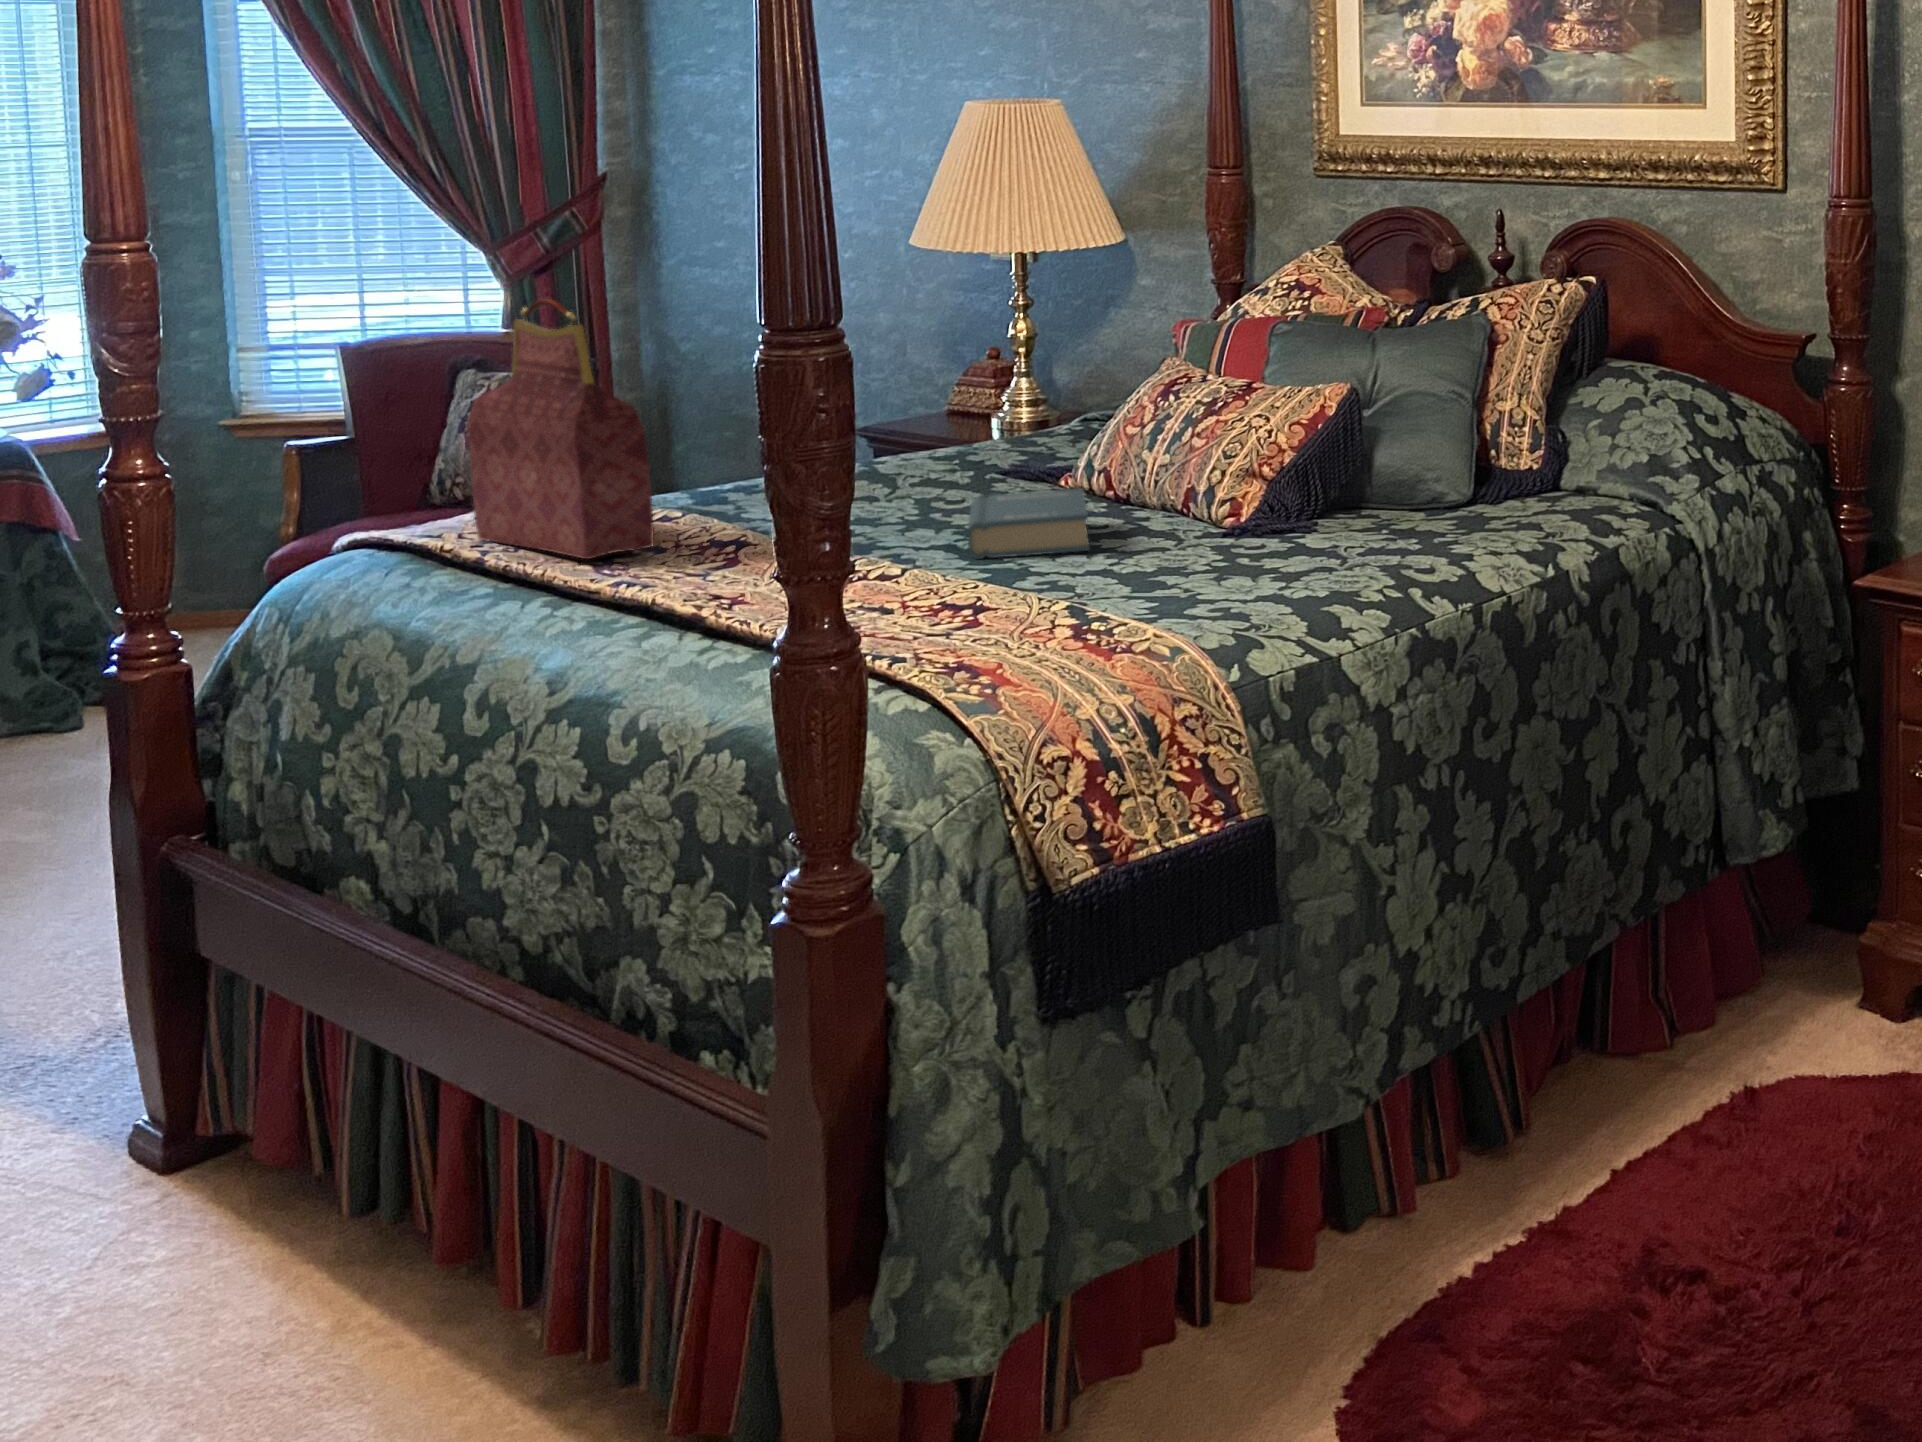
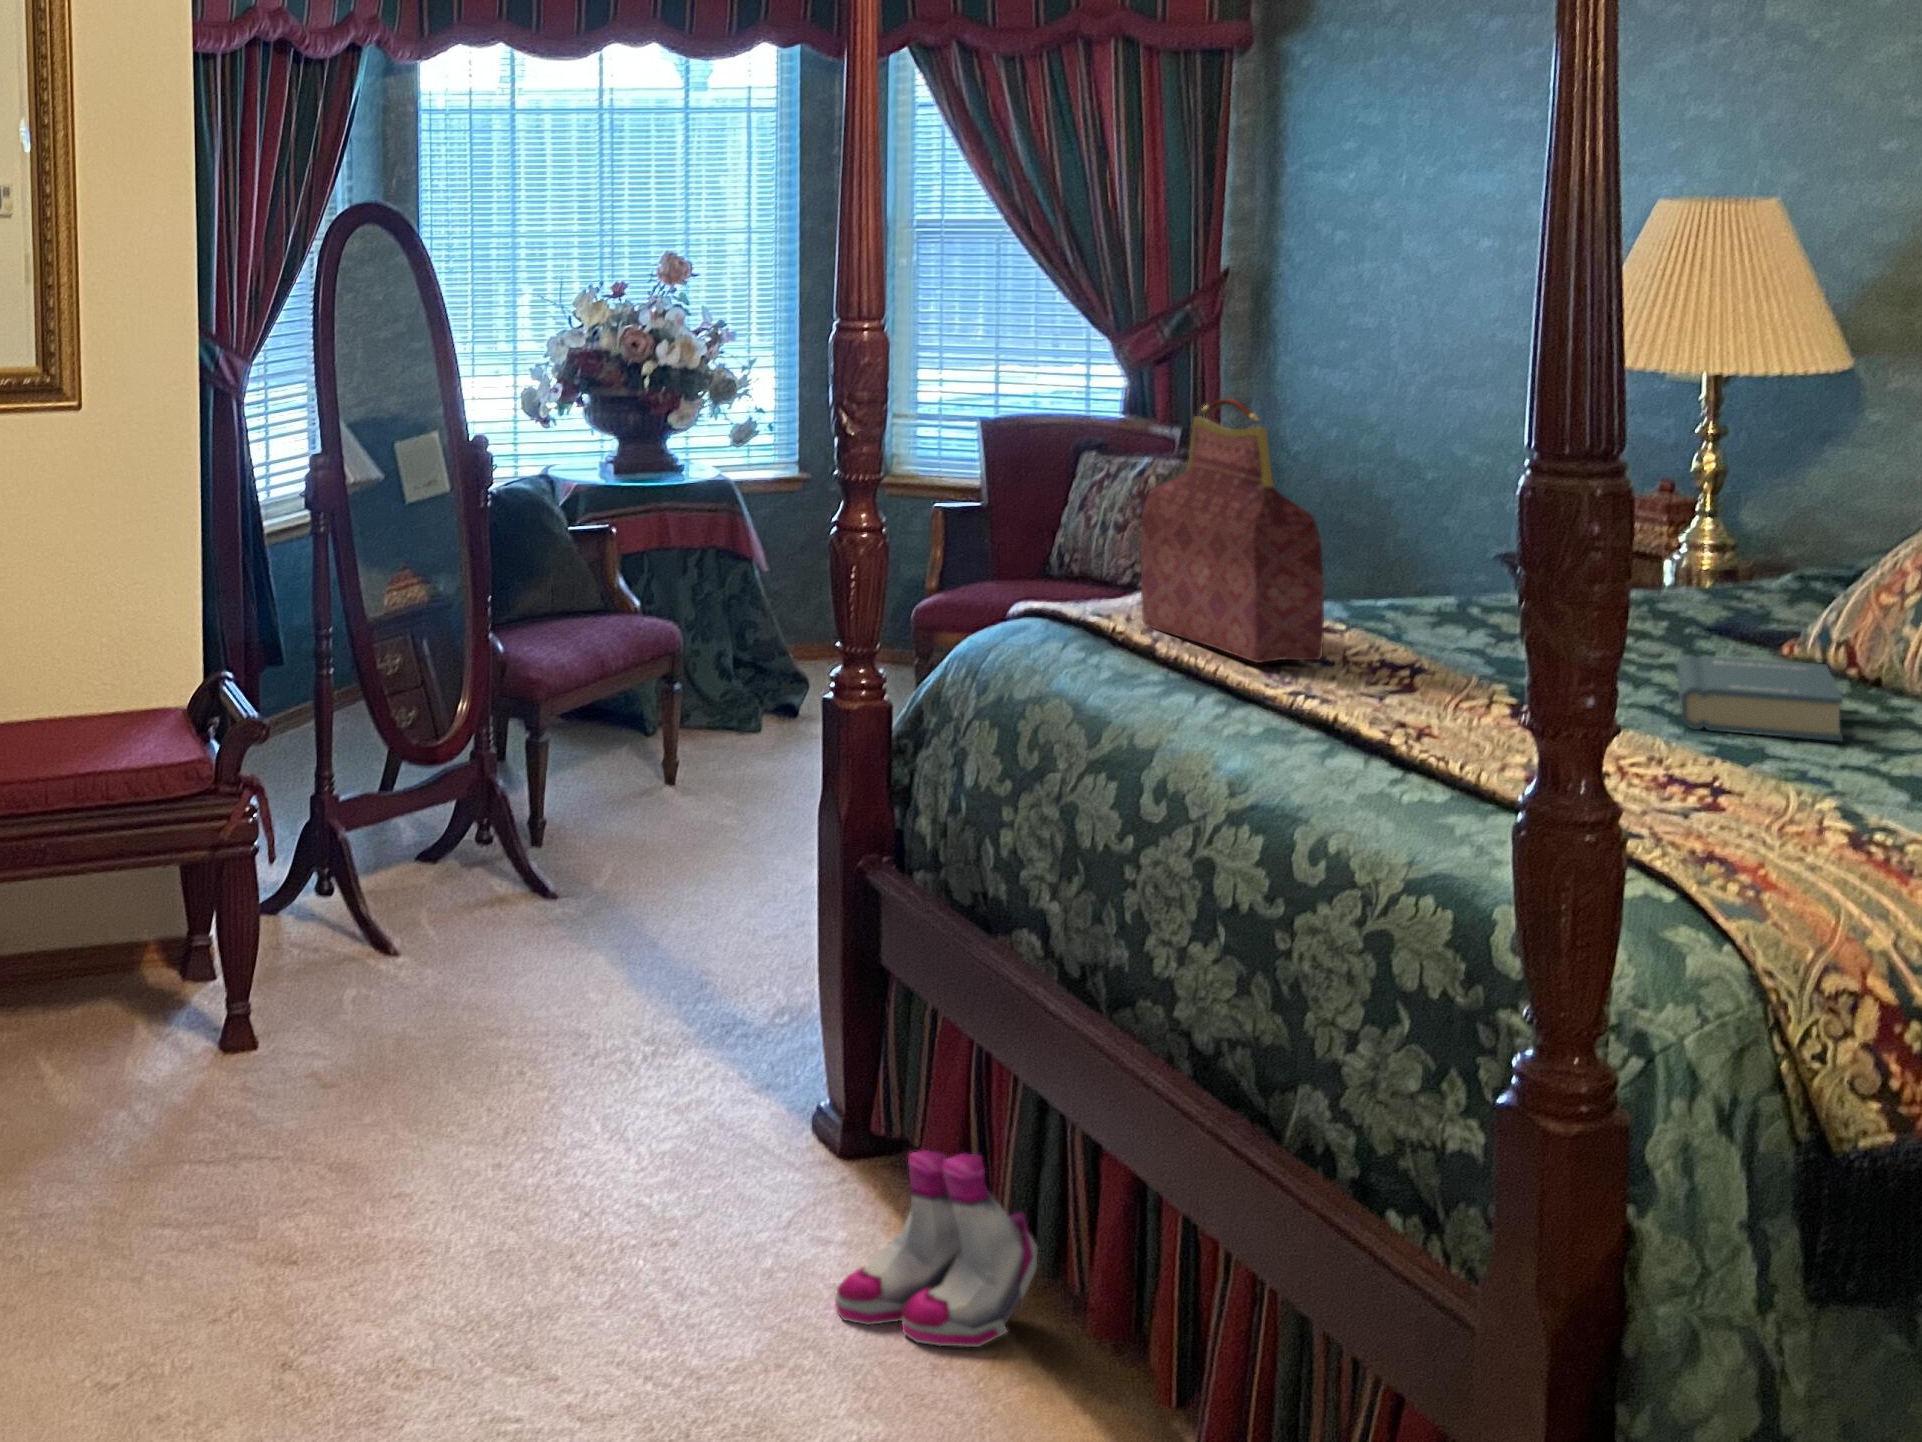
boots: none [144,1128,388,1359] -> present [835,1150,1037,1347]

